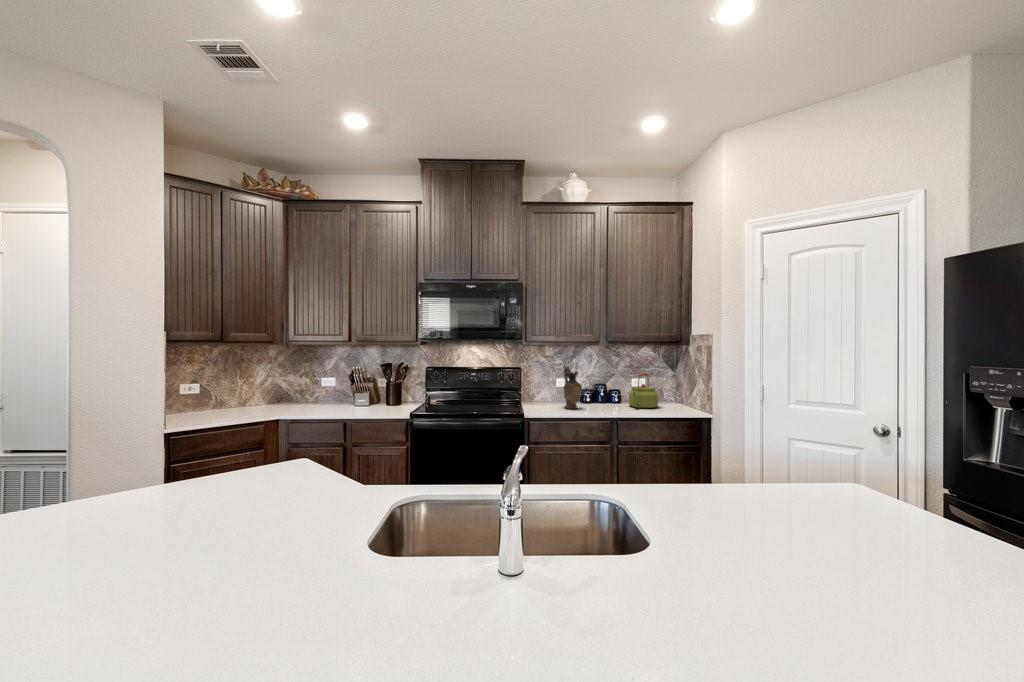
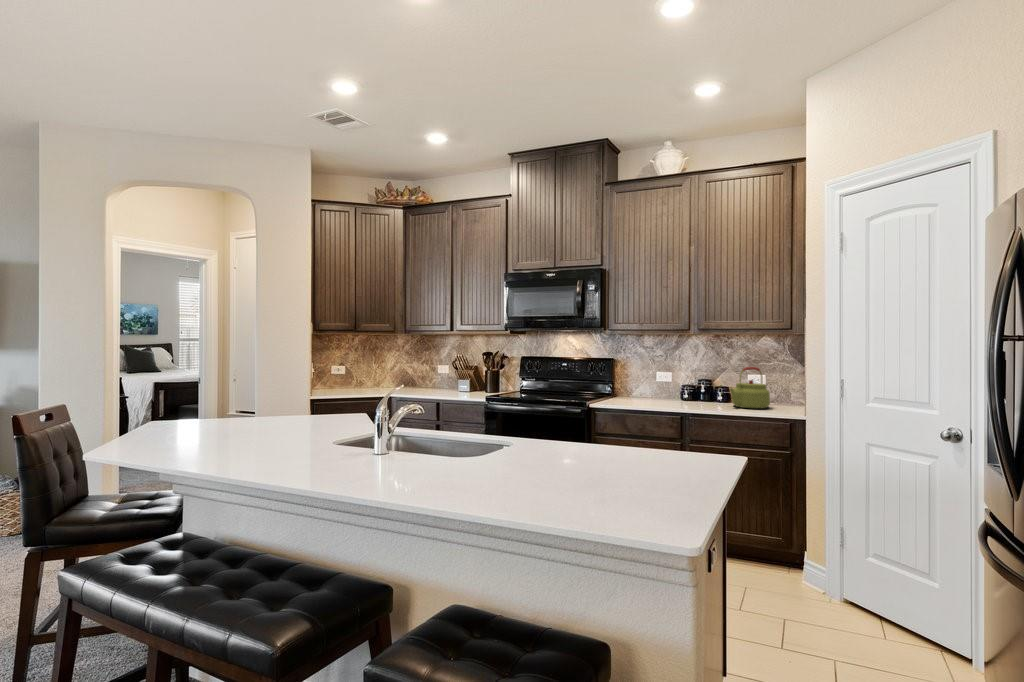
ceramic pitcher: present [564,366,582,409] -> none [649,357,670,403]

